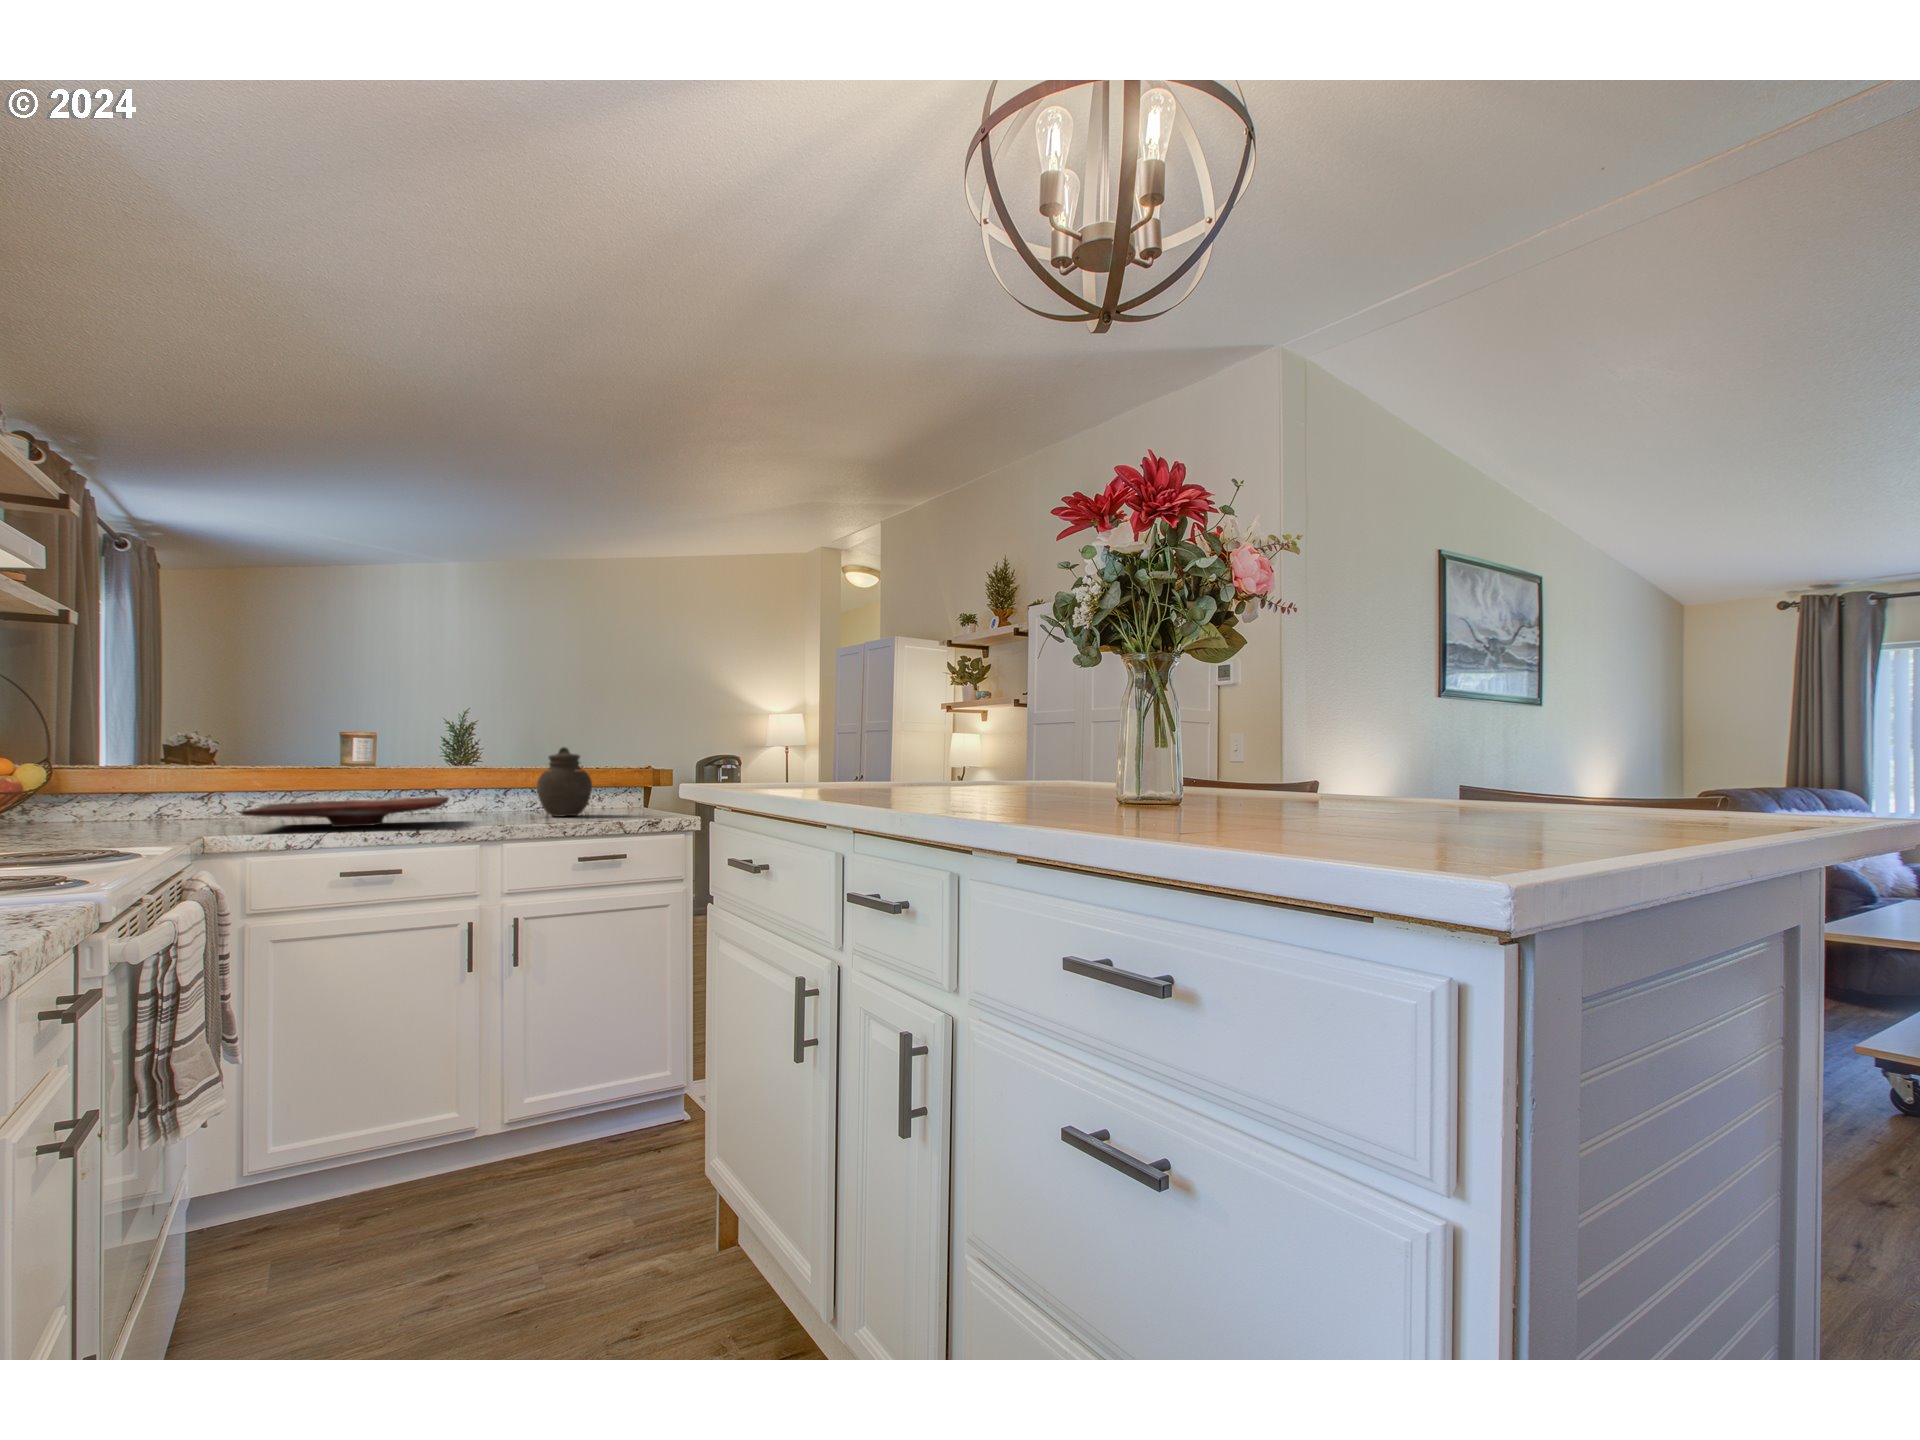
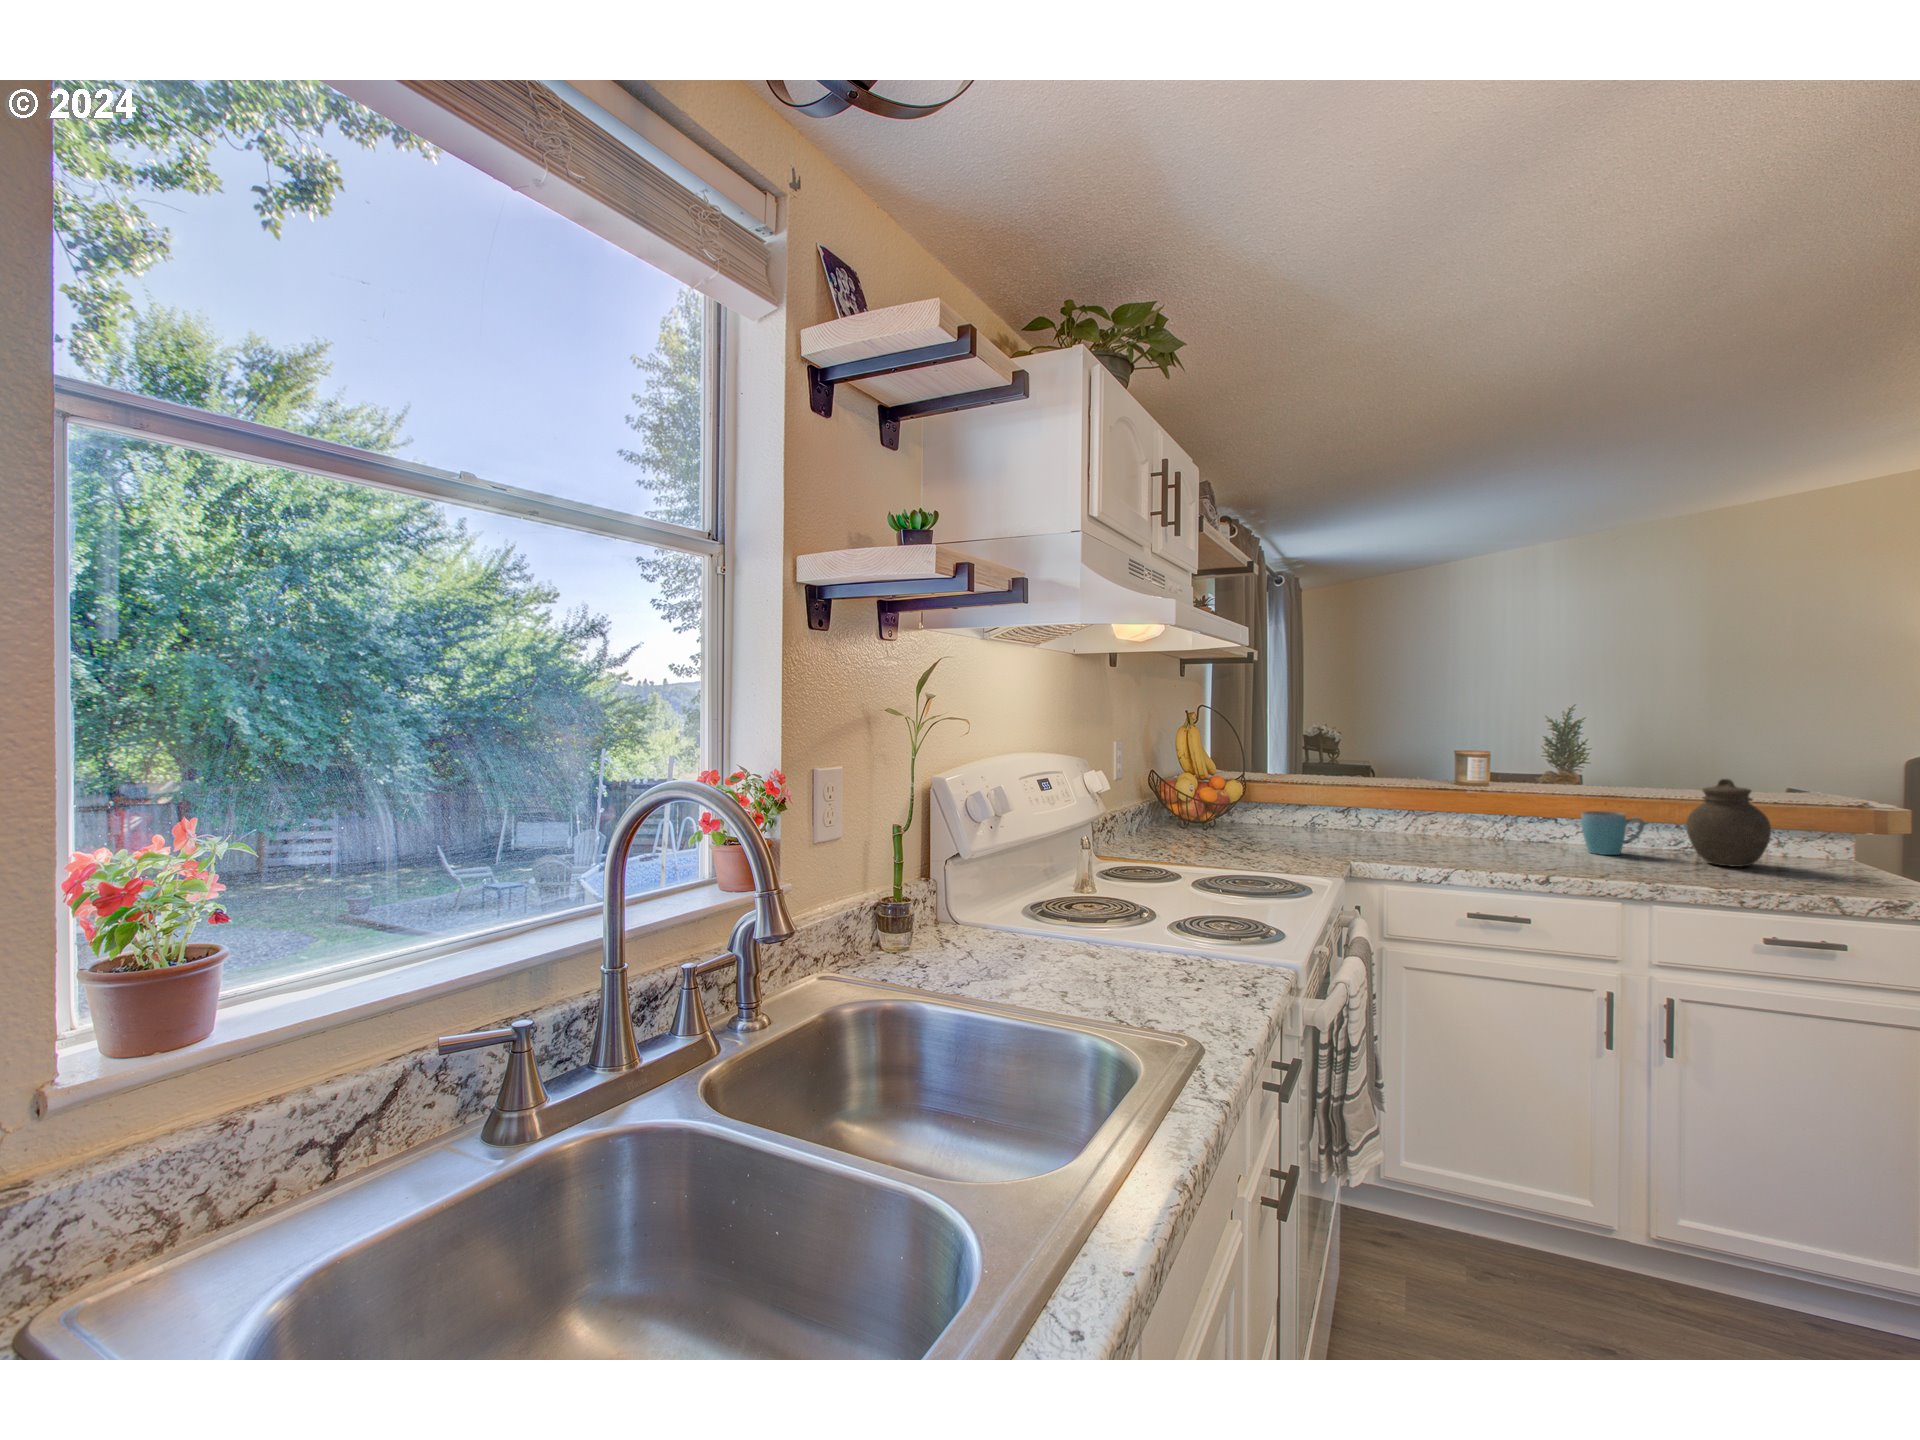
mug: none [457,781,507,818] -> present [1581,811,1644,855]
cutting board: present [242,797,449,827] -> none [1377,826,1576,861]

